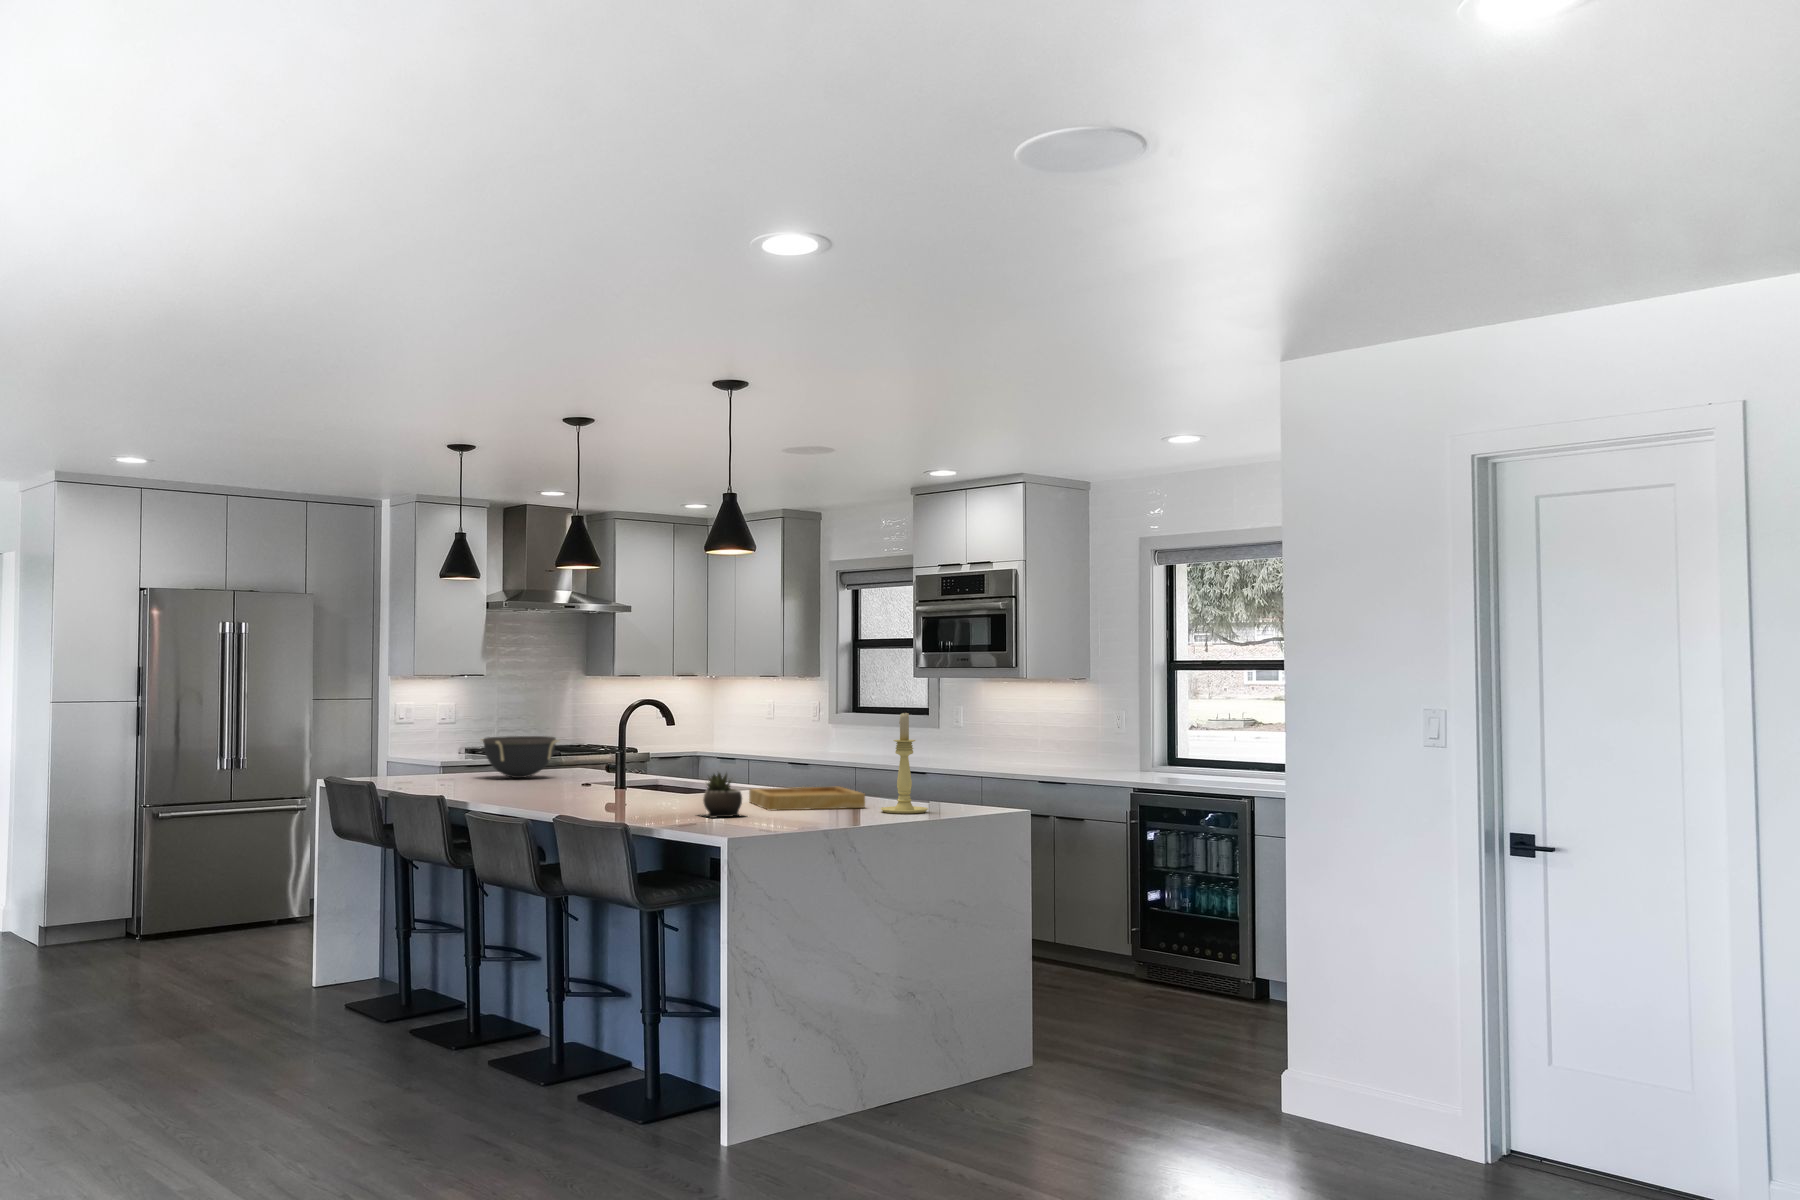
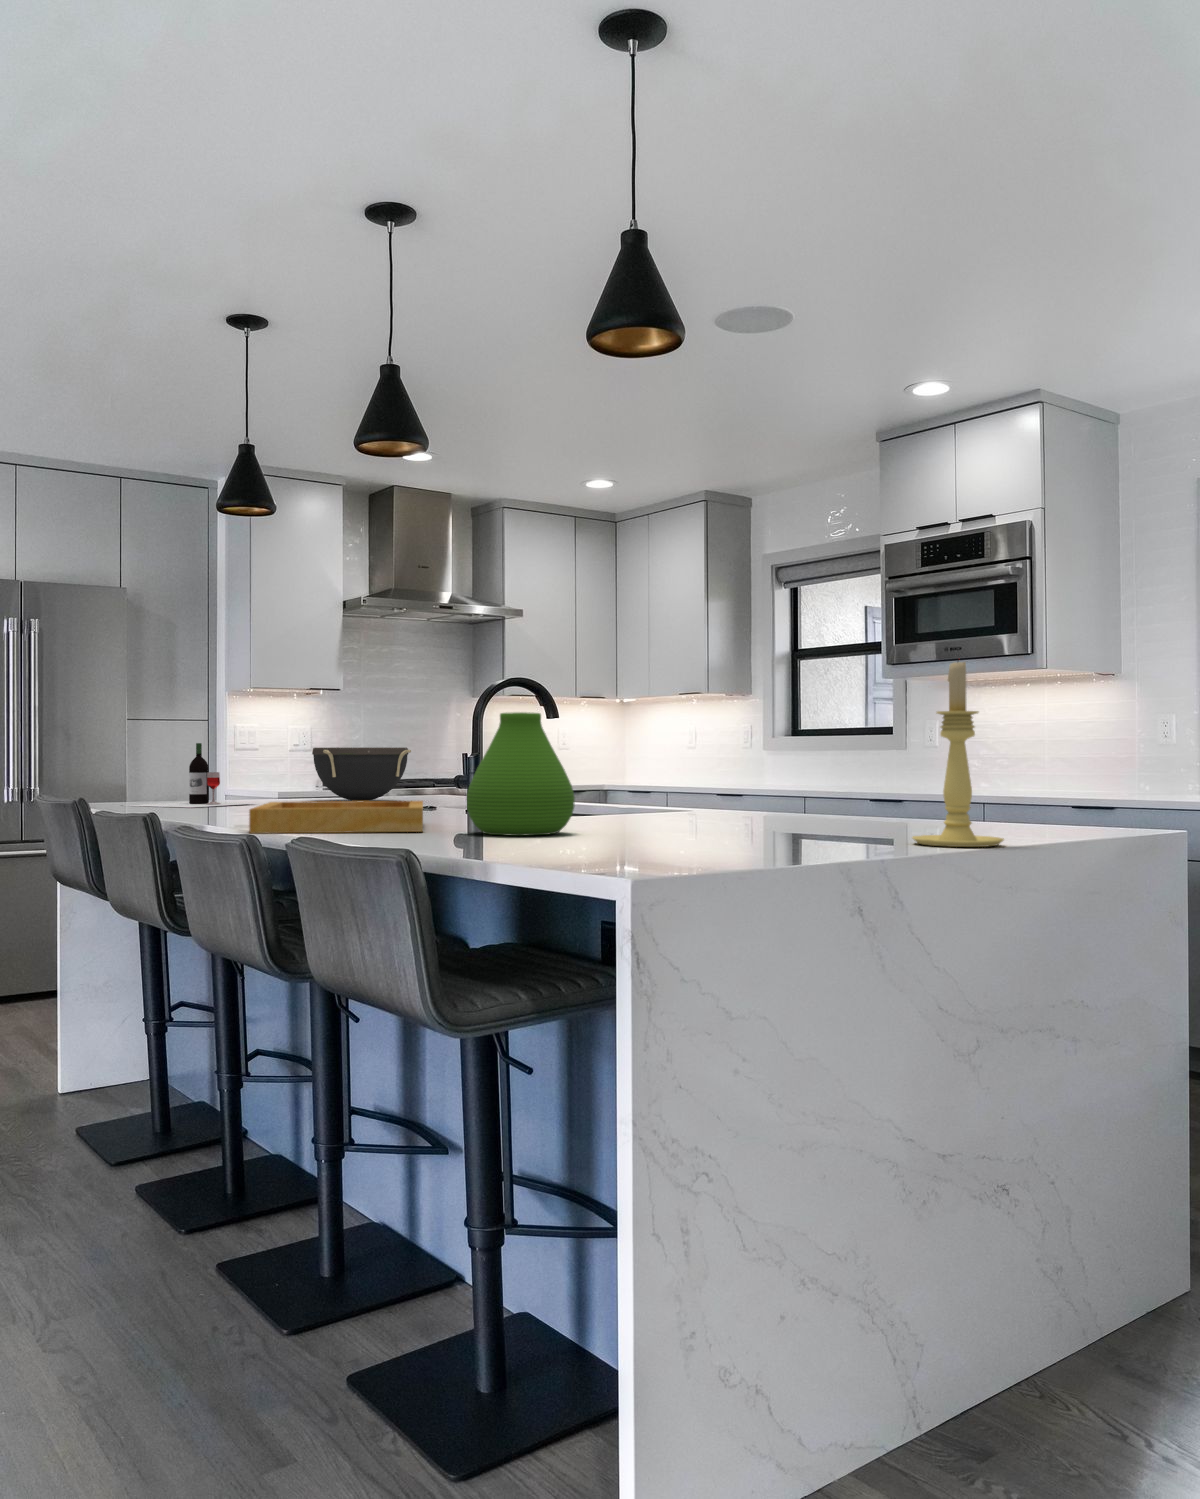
vase: none [630,737,694,809] -> present [466,712,575,836]
wine bottle: none [348,738,450,787] -> present [125,743,254,807]
succulent plant: present [700,773,742,818] -> none [571,762,671,848]
tray: present [749,787,865,810] -> present [249,801,423,834]

